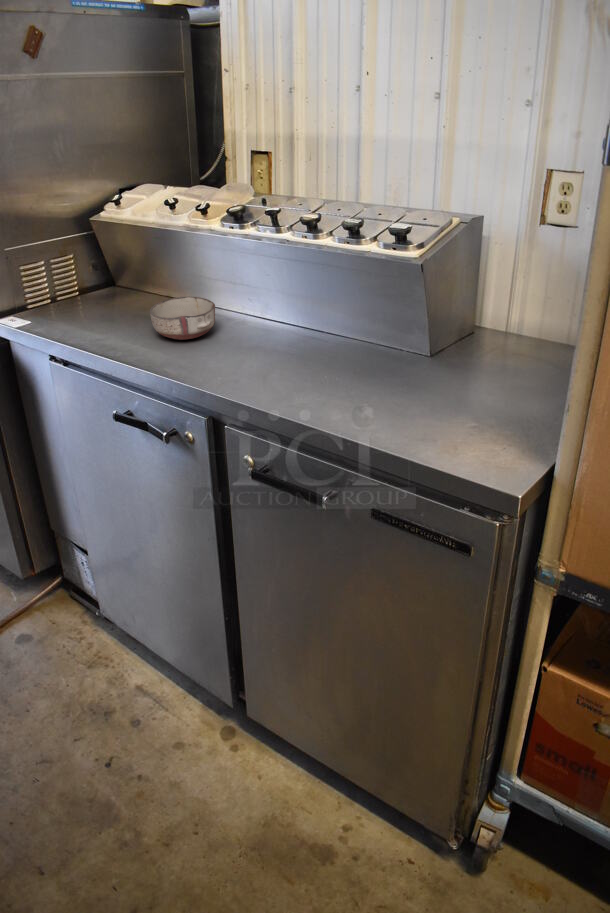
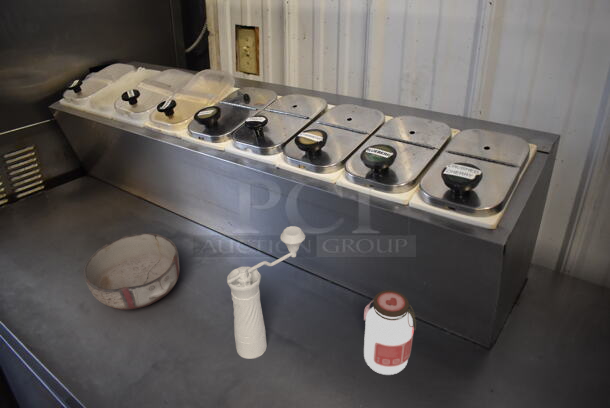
pepper mill: none [254,269,305,358] -> present [227,226,305,359]
jar: none [342,303,374,361] -> present [364,290,416,375]

